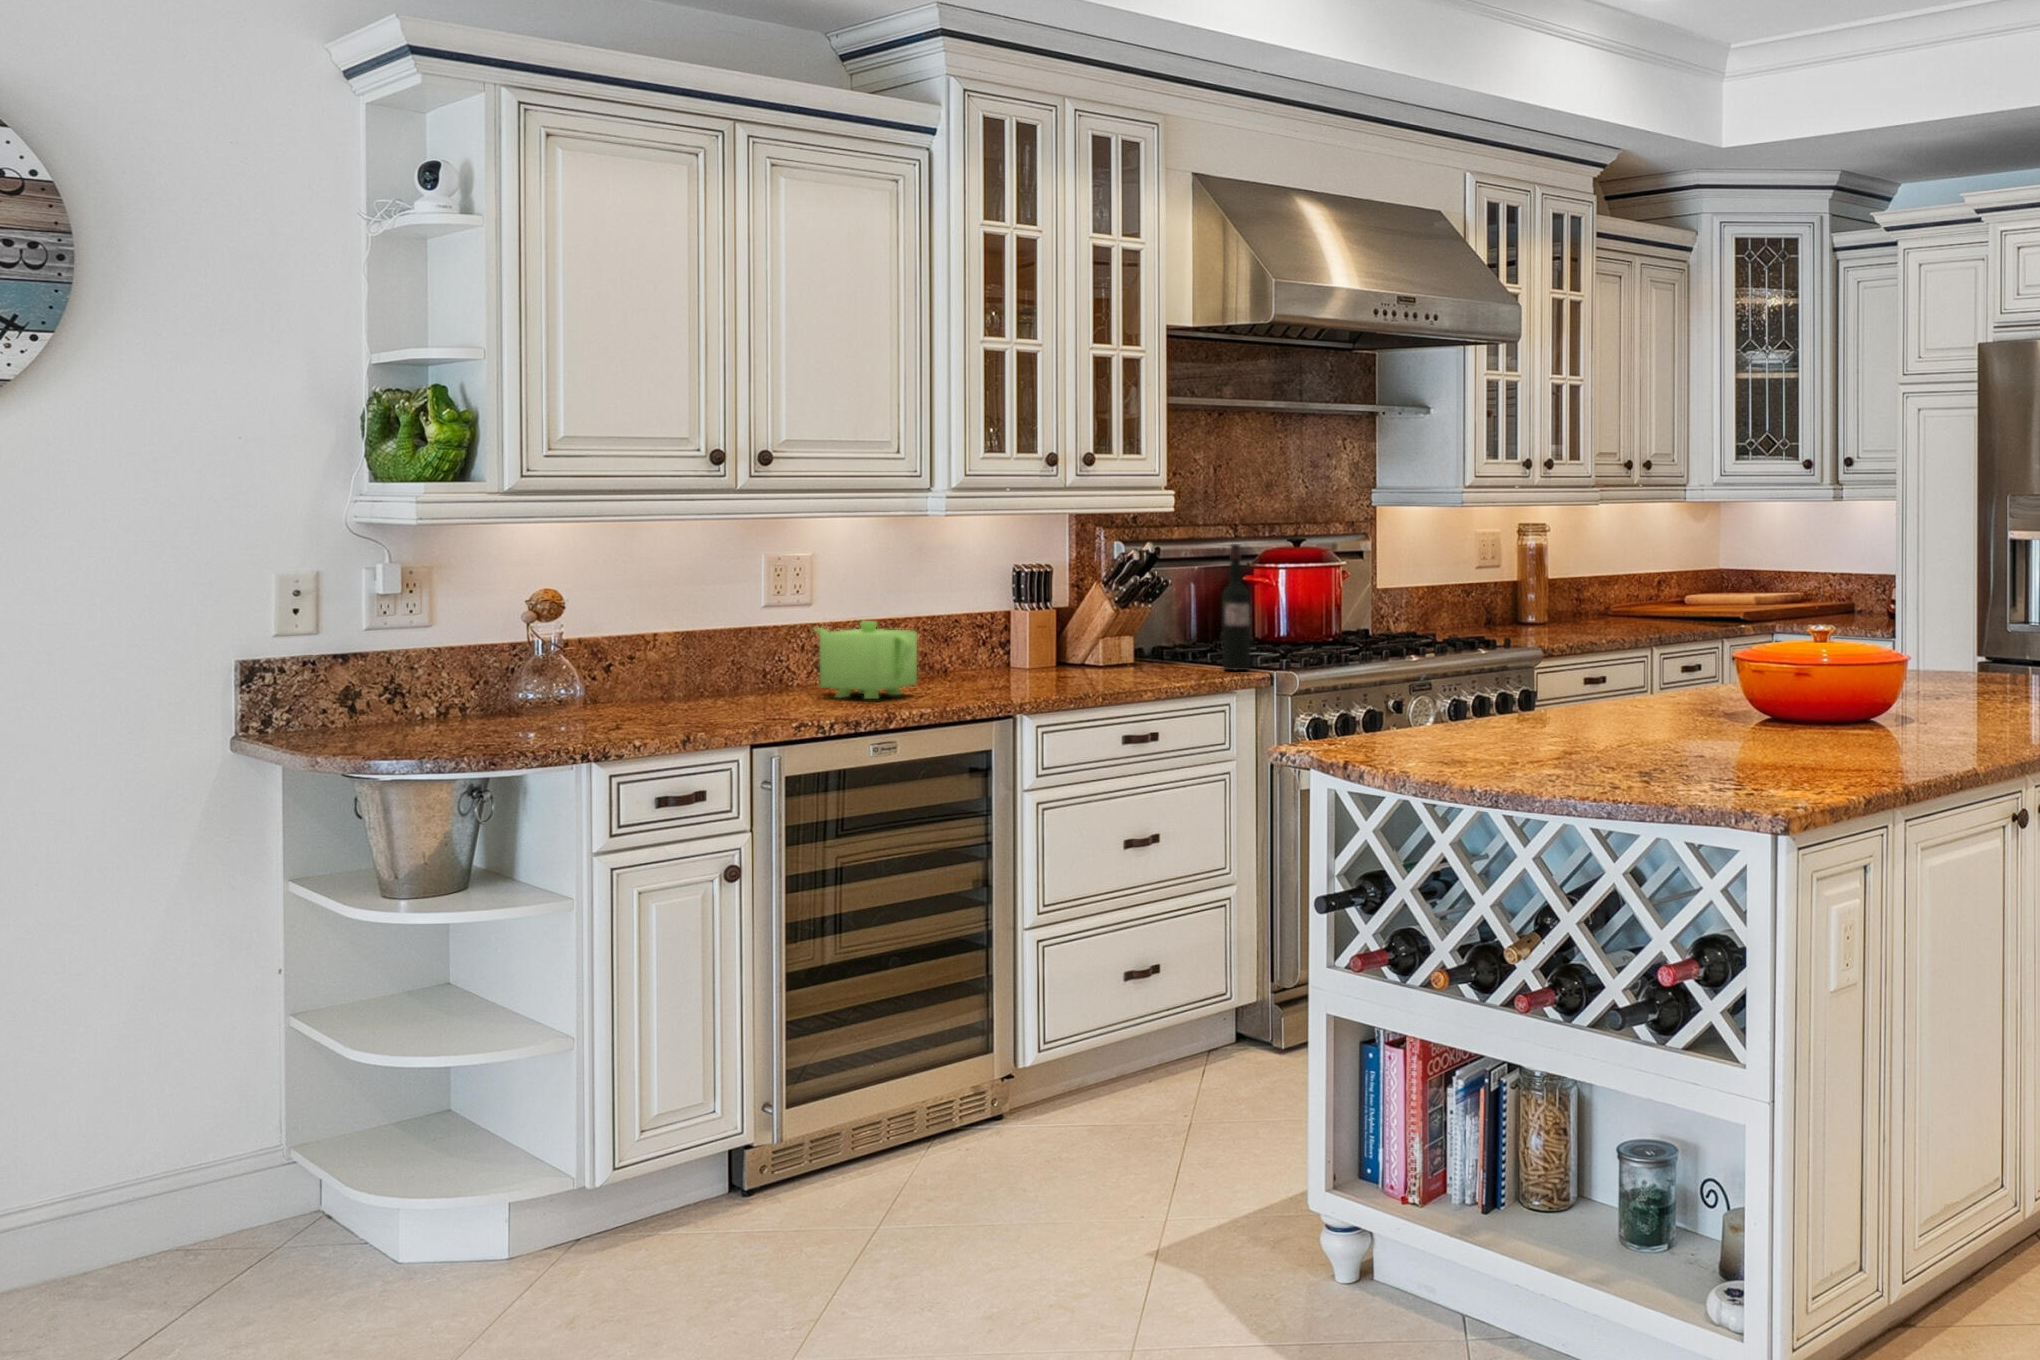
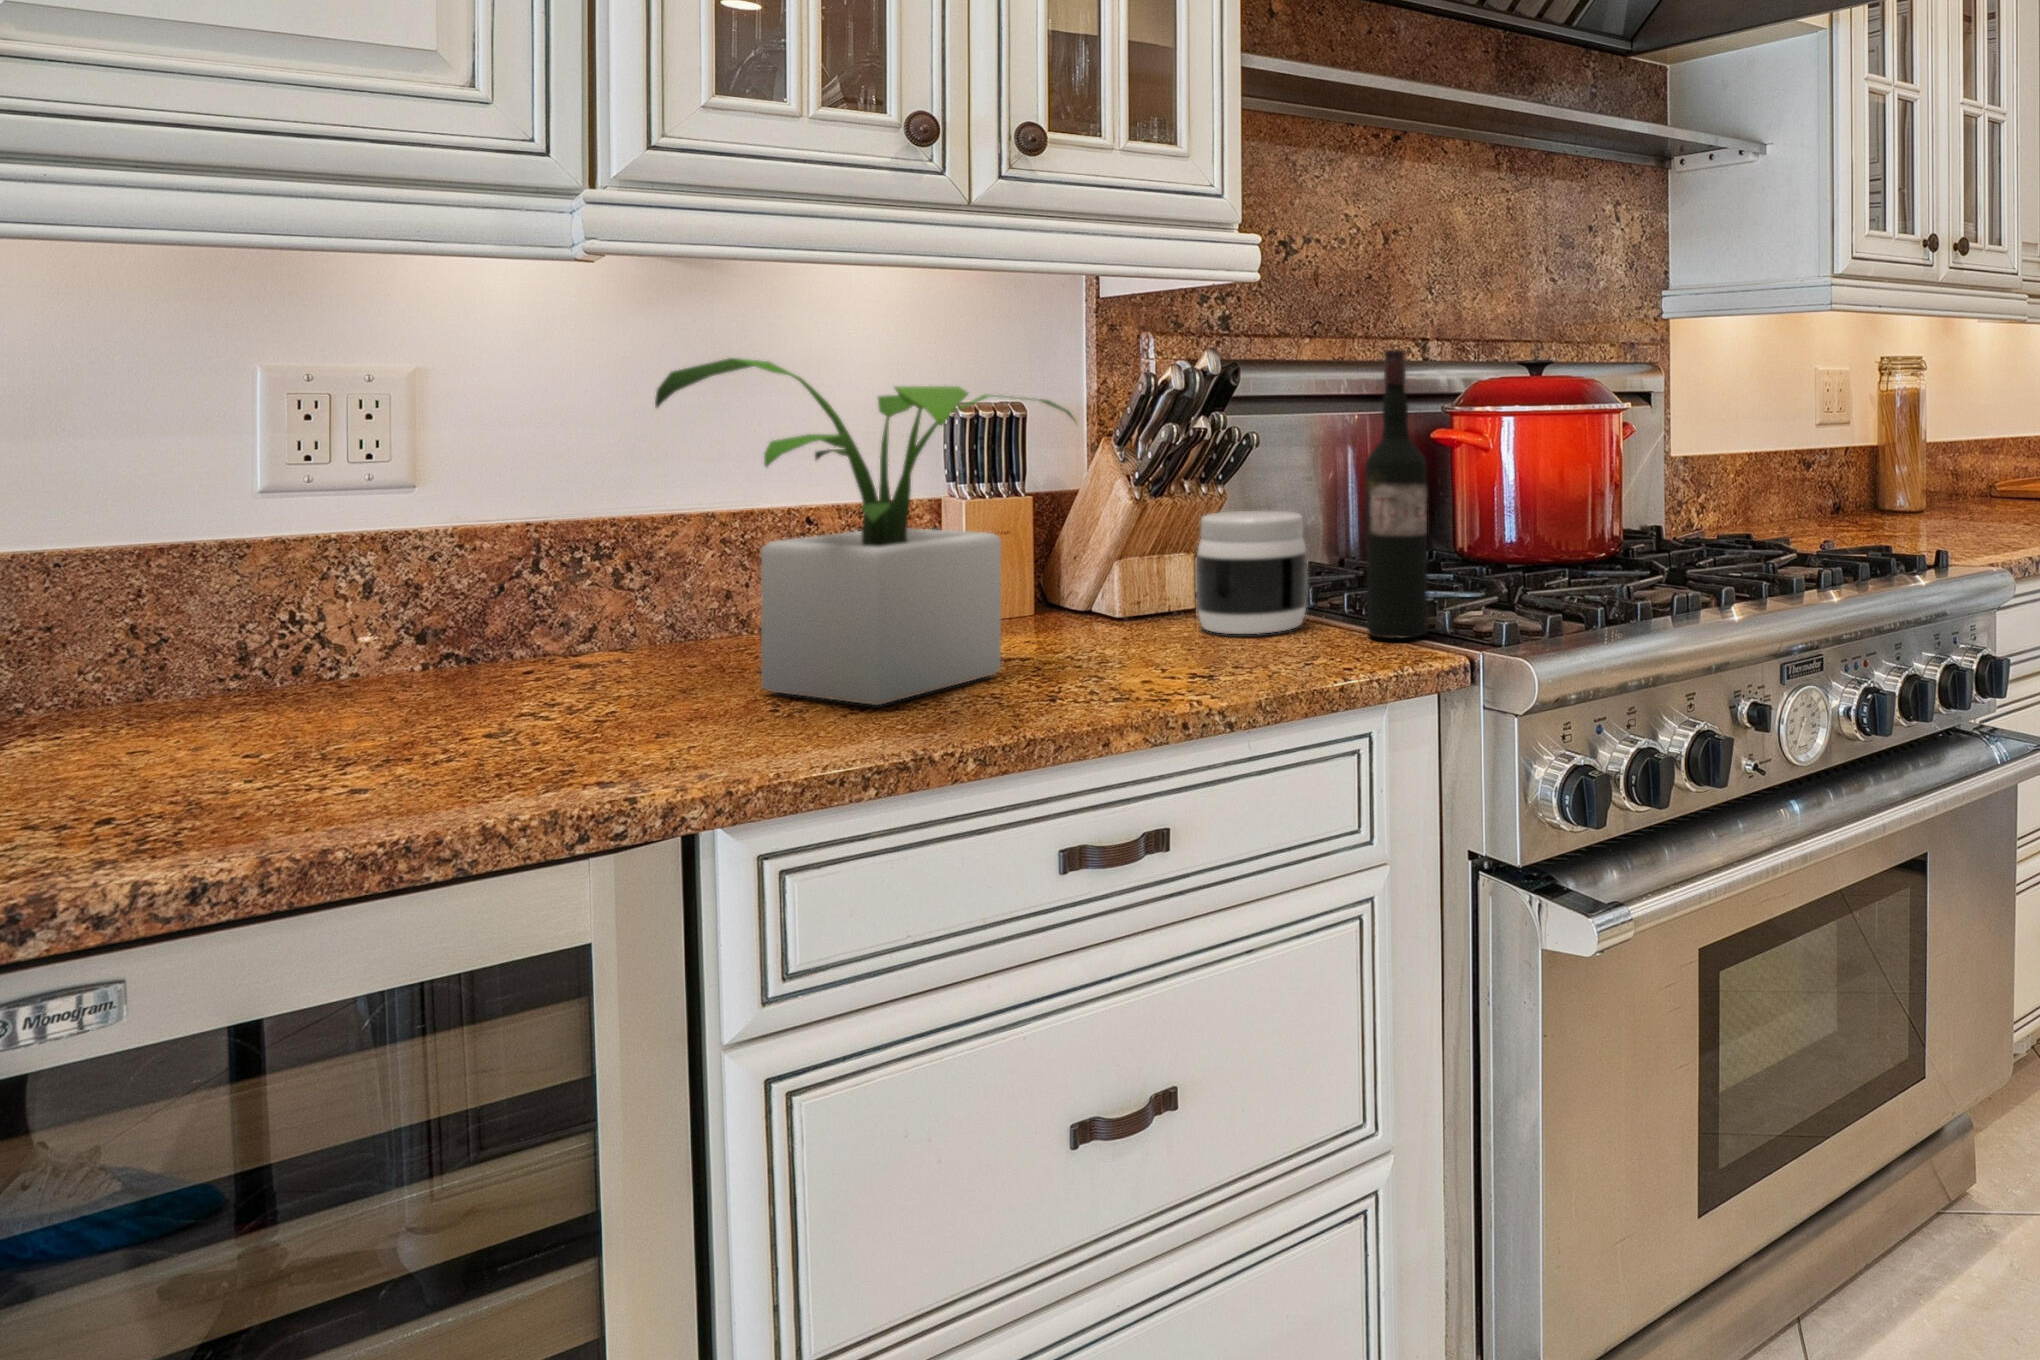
potted plant: none [946,554,1107,685] -> present [655,358,1075,705]
jar: none [1144,616,1194,670] -> present [1196,511,1308,634]
teapot: present [815,621,917,699] -> none [98,539,421,790]

